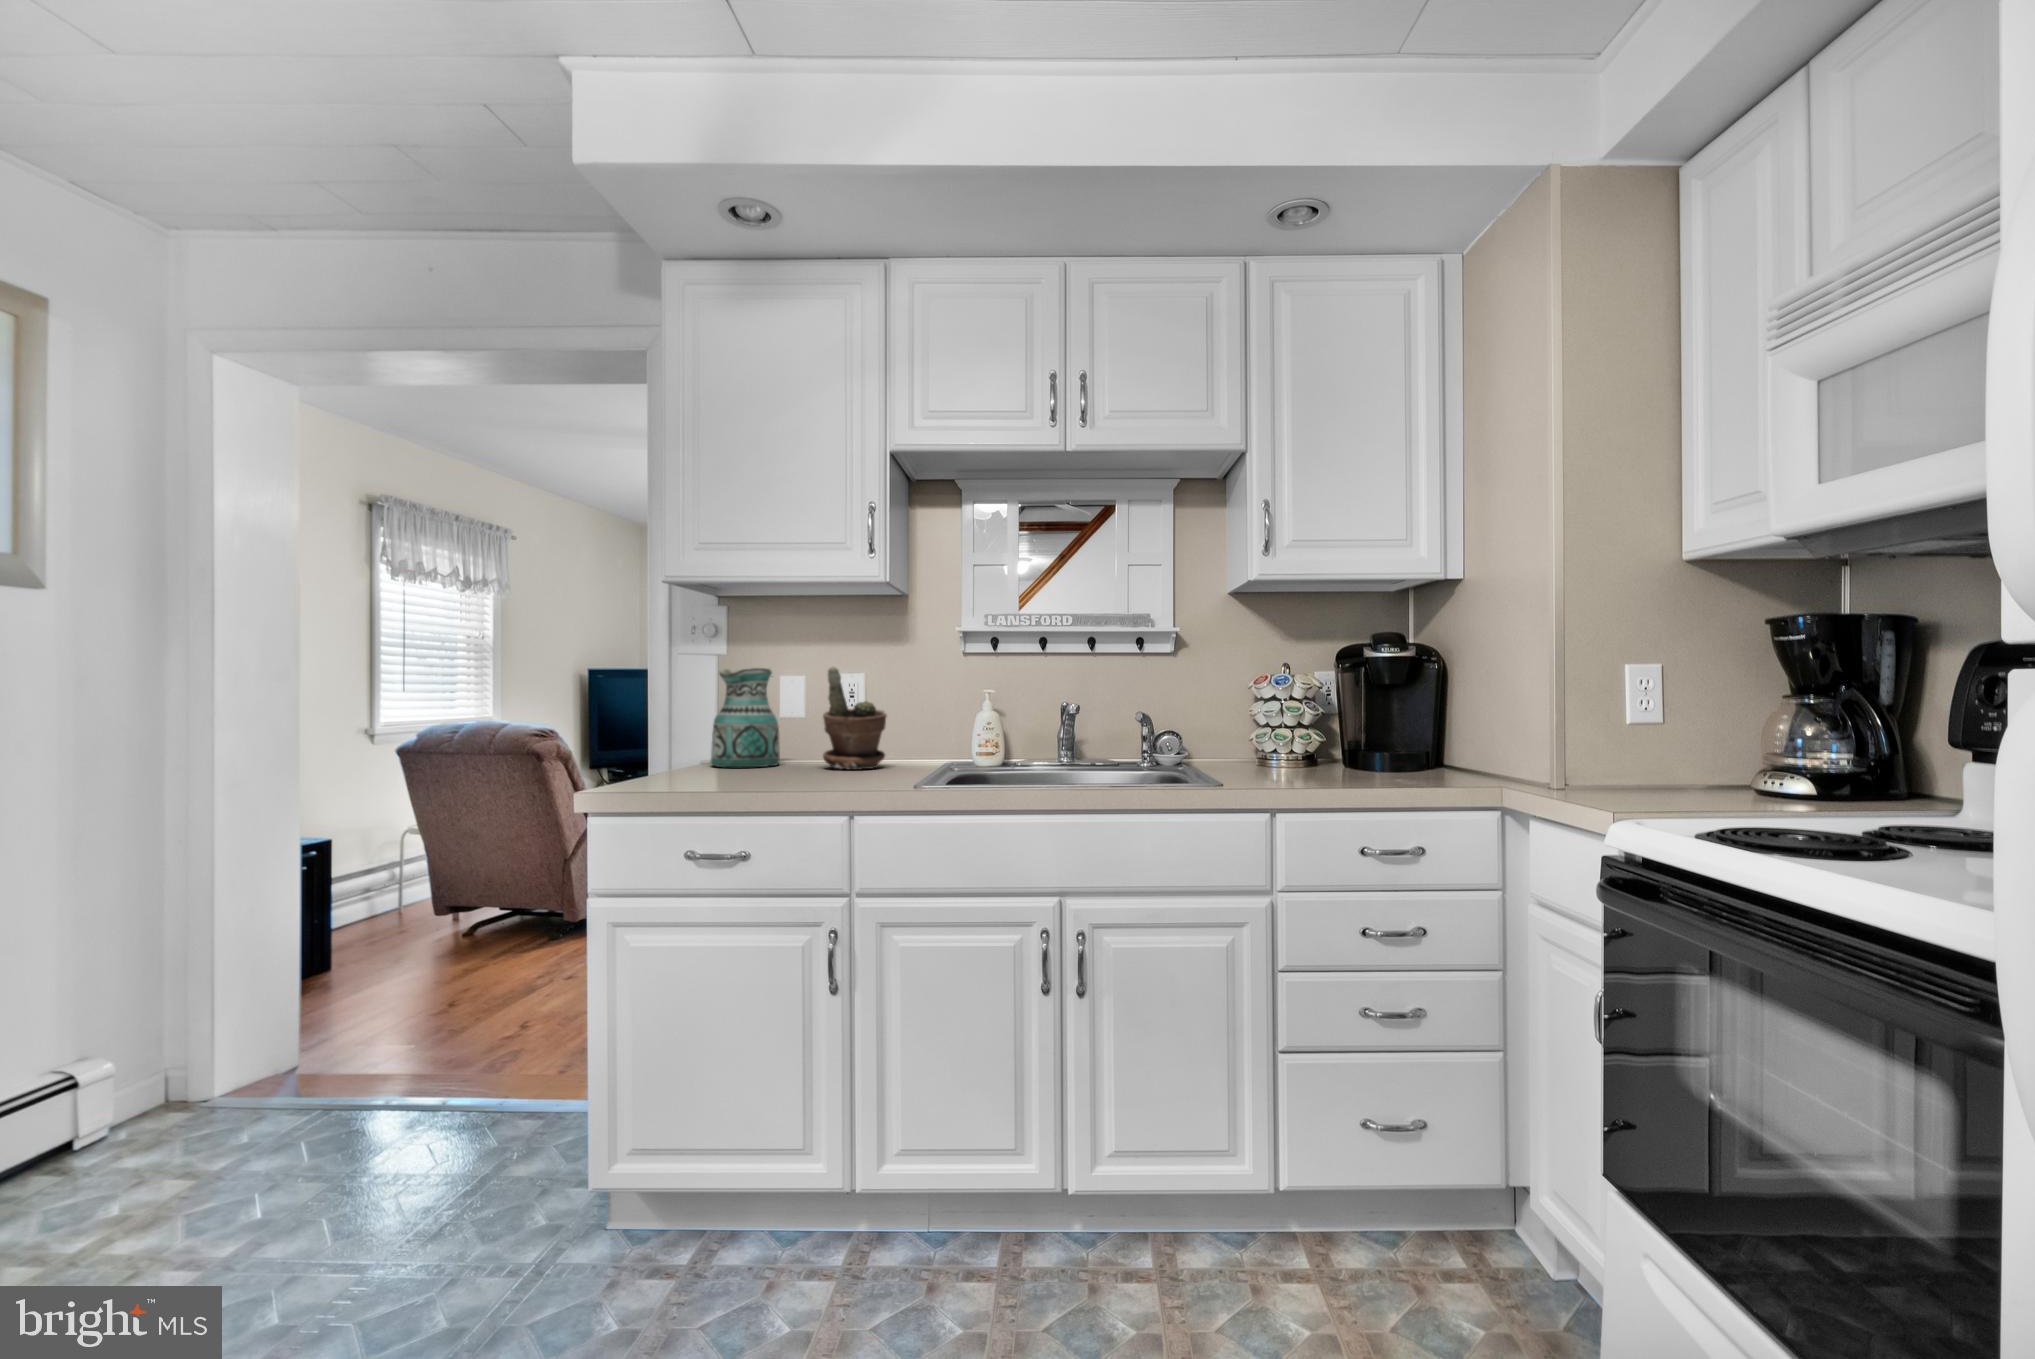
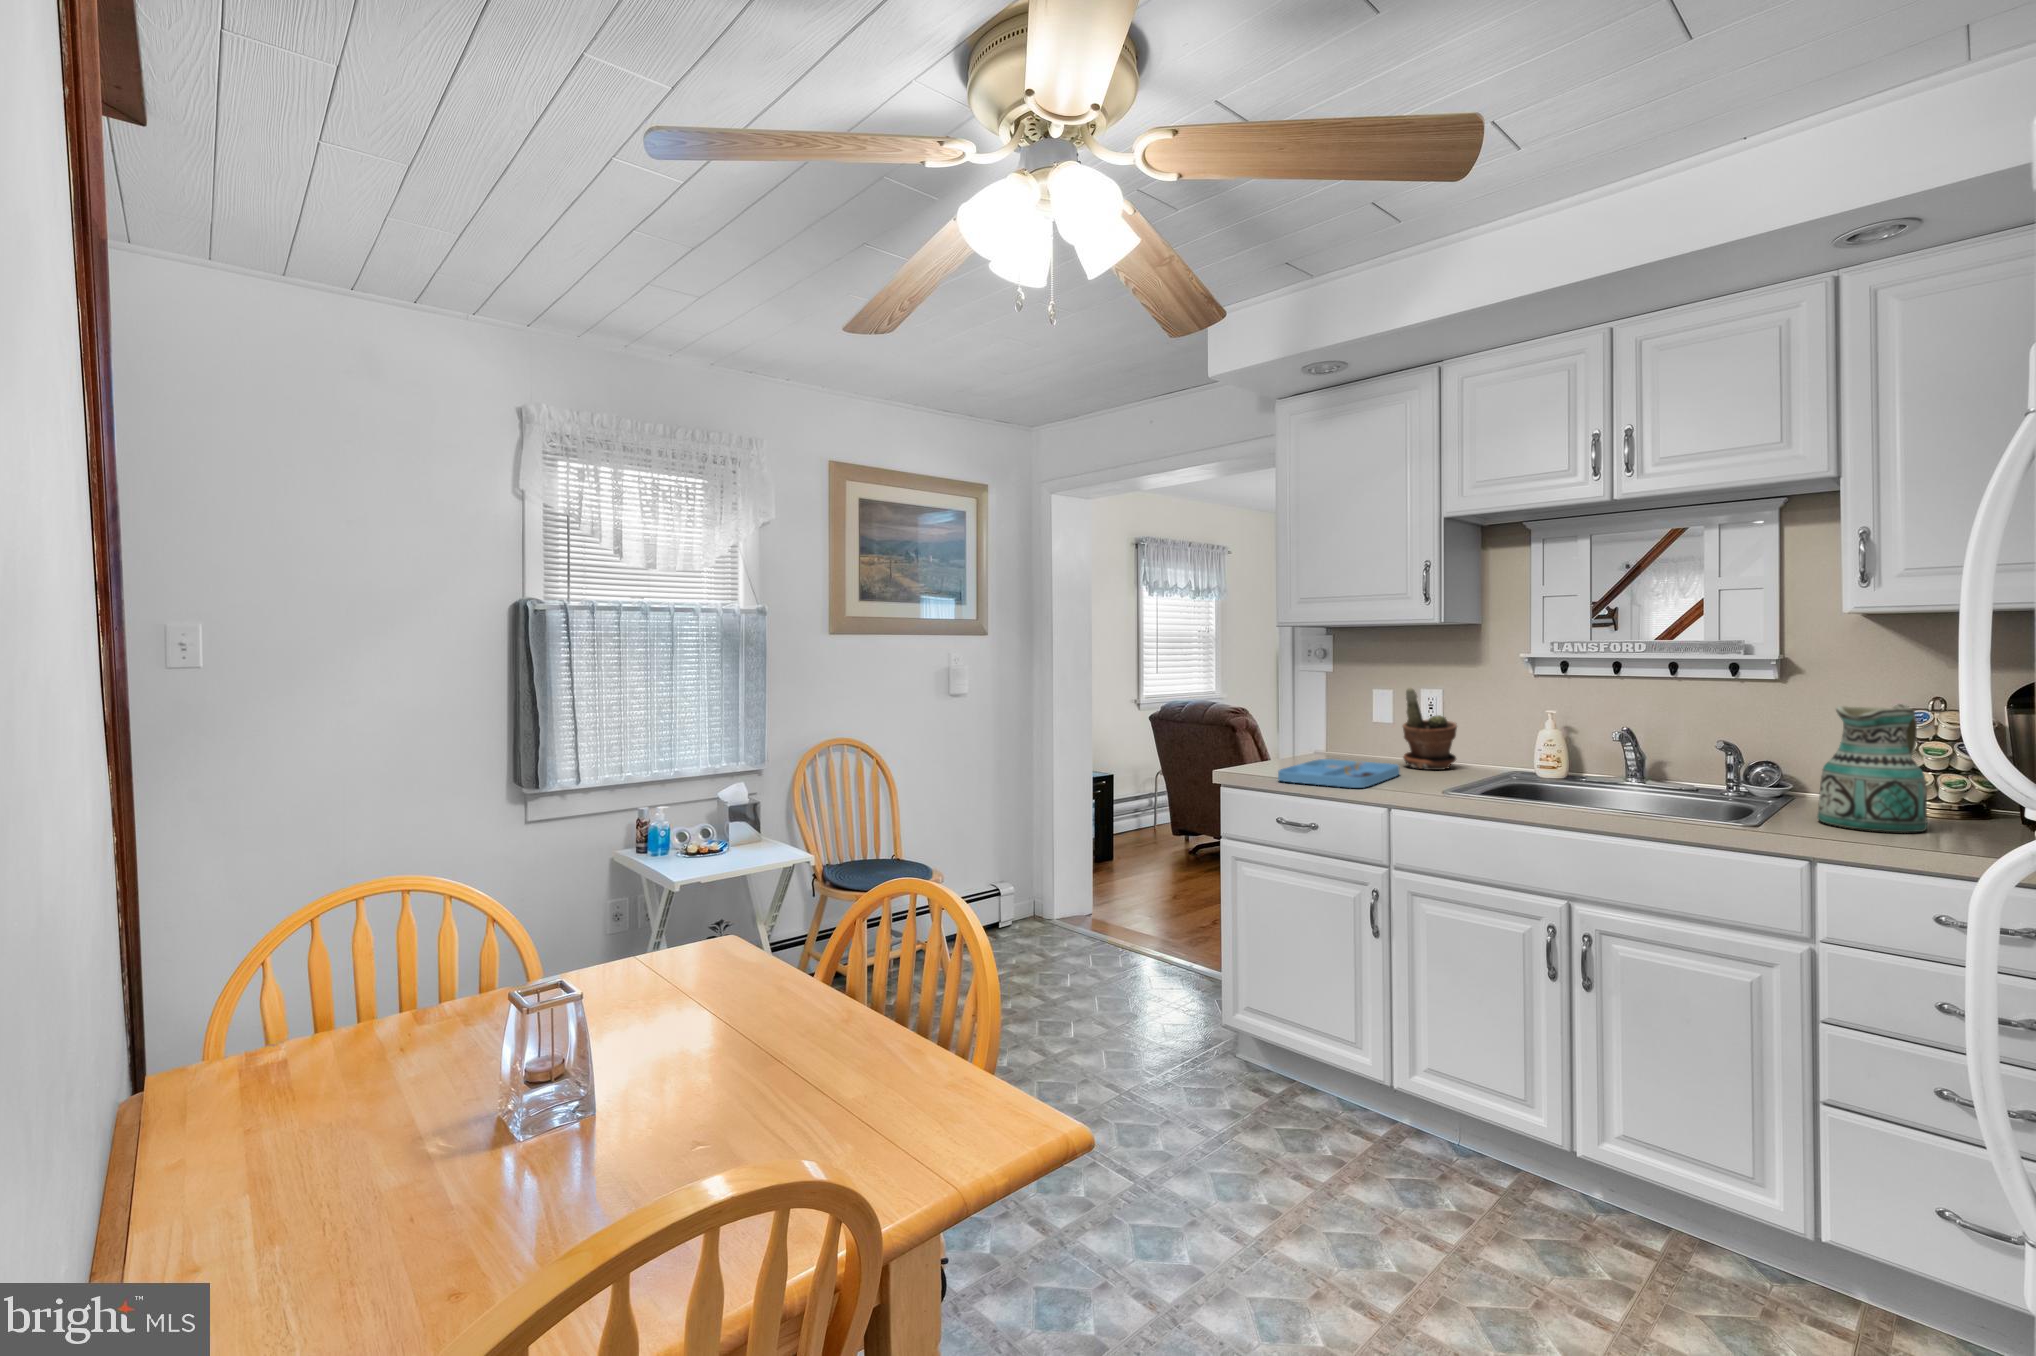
ceramic pitcher: present [710,668,780,767] -> present [1817,704,1927,833]
tray: none [683,762,832,790] -> present [1278,759,1400,788]

